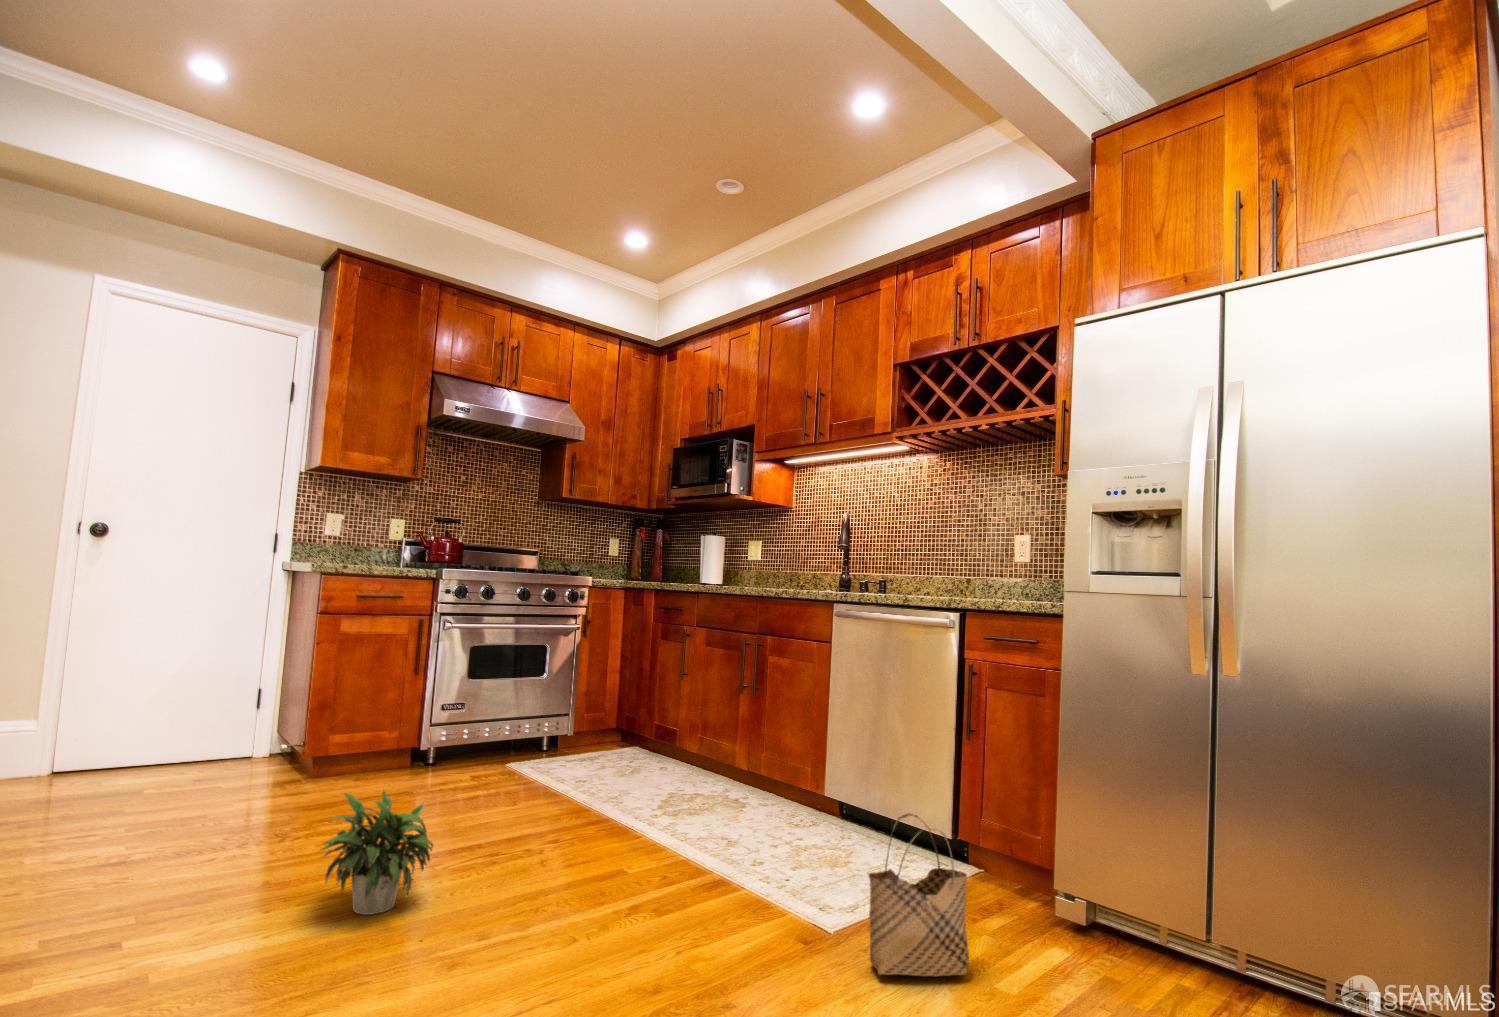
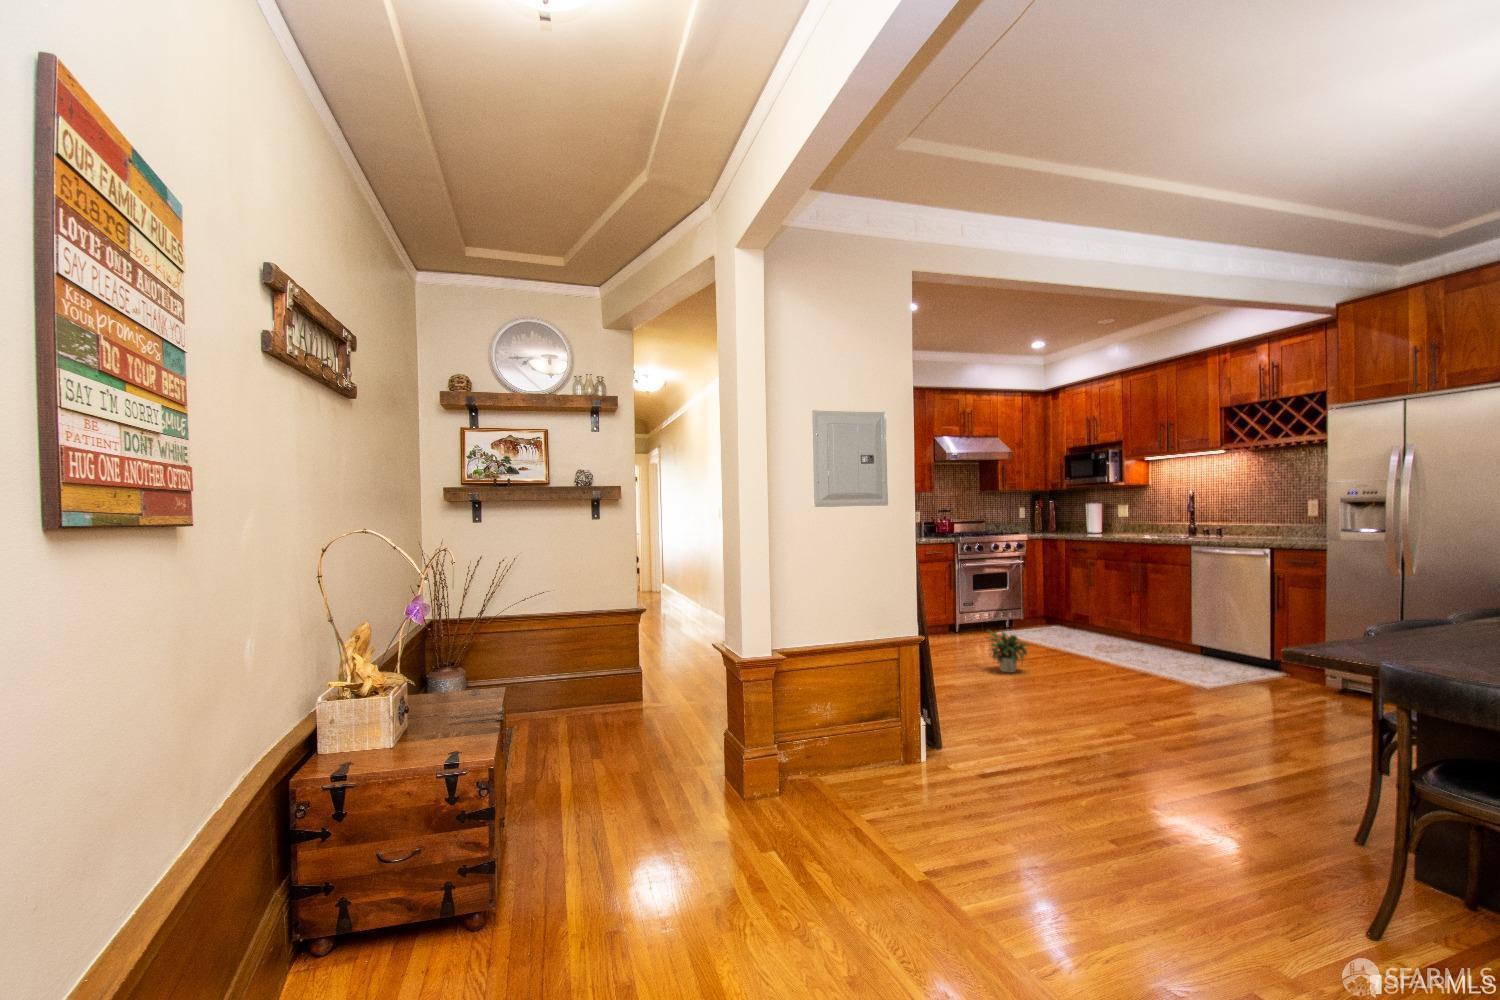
woven basket: present [869,813,969,976] -> none [1232,635,1283,695]

